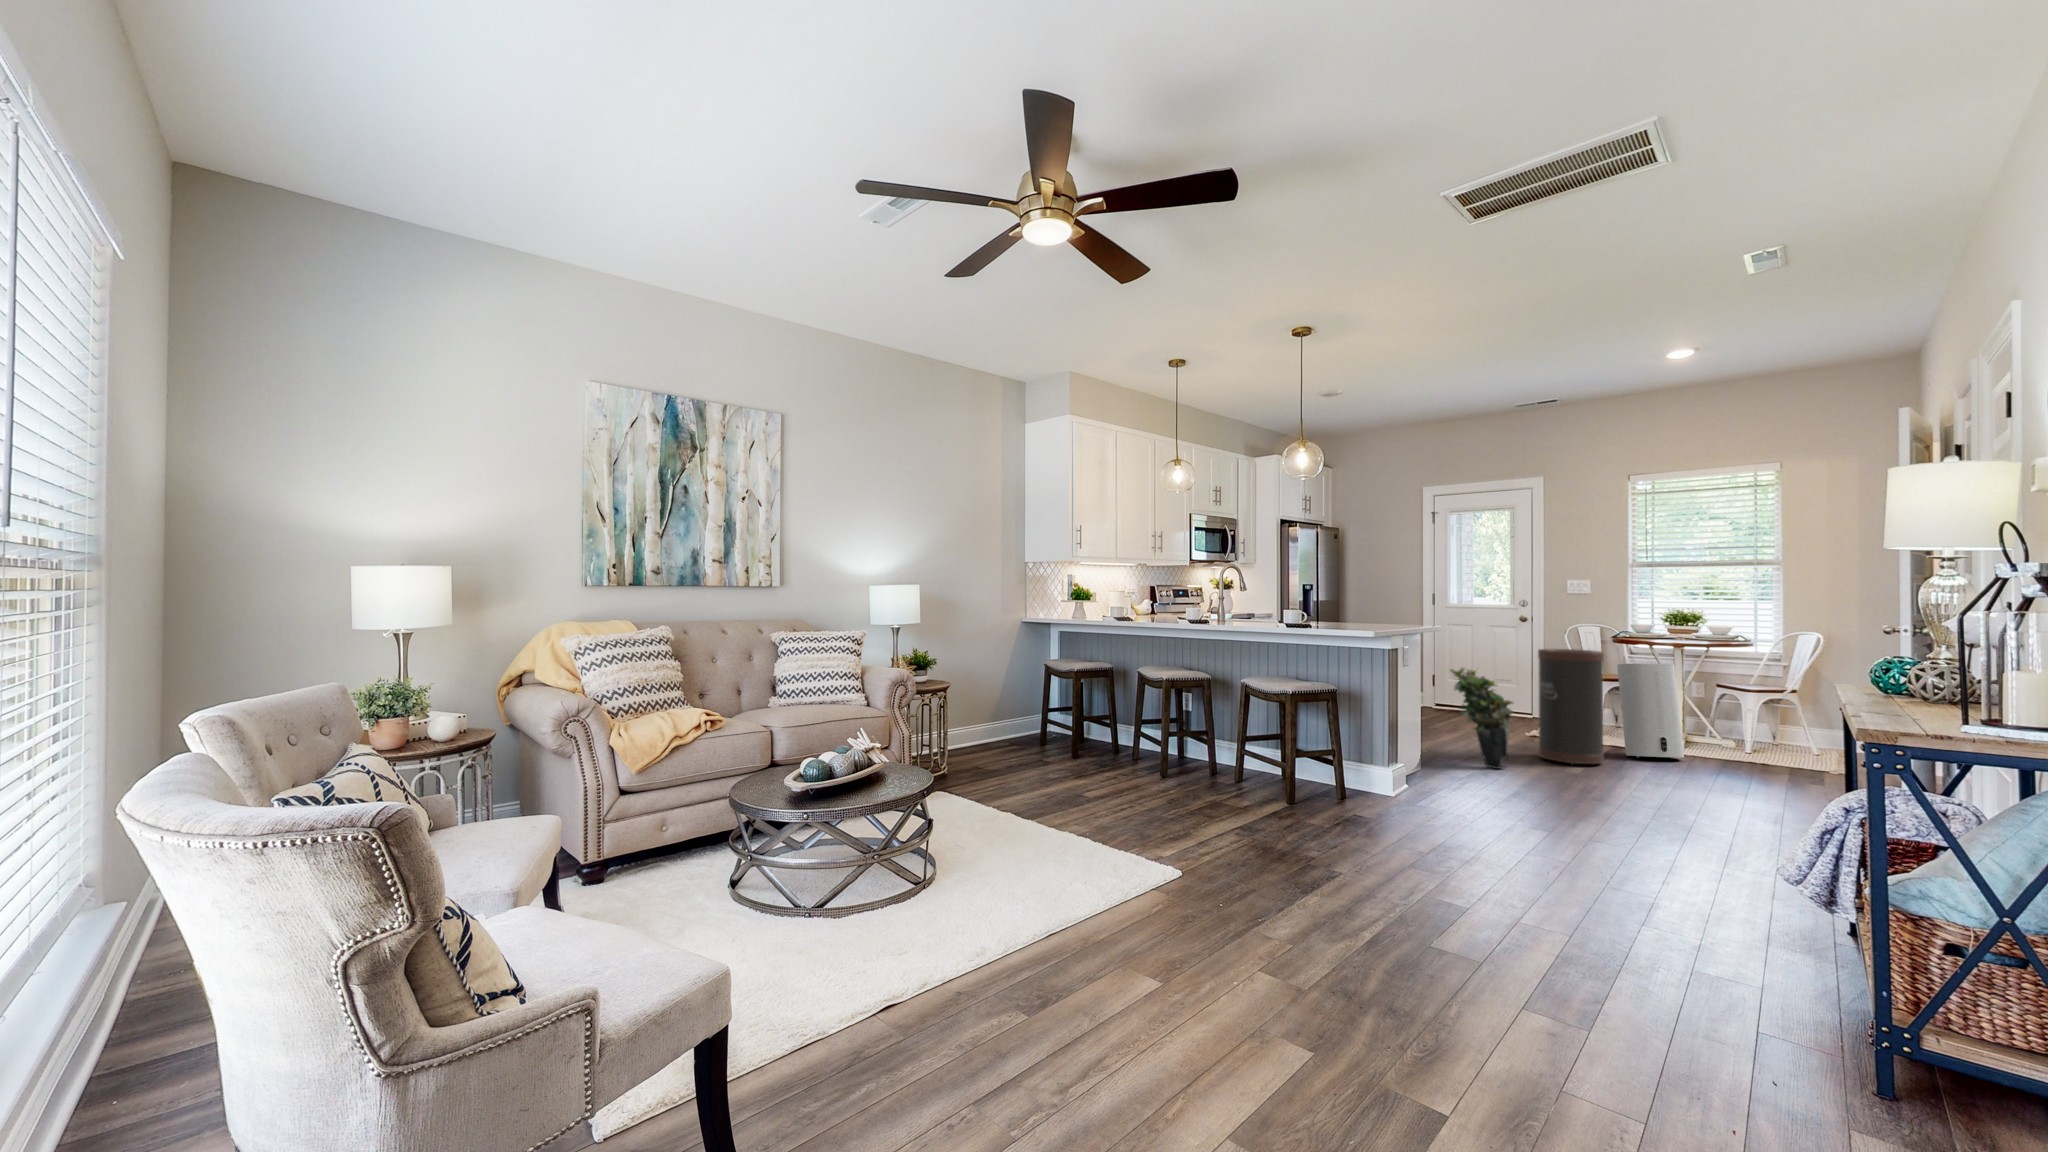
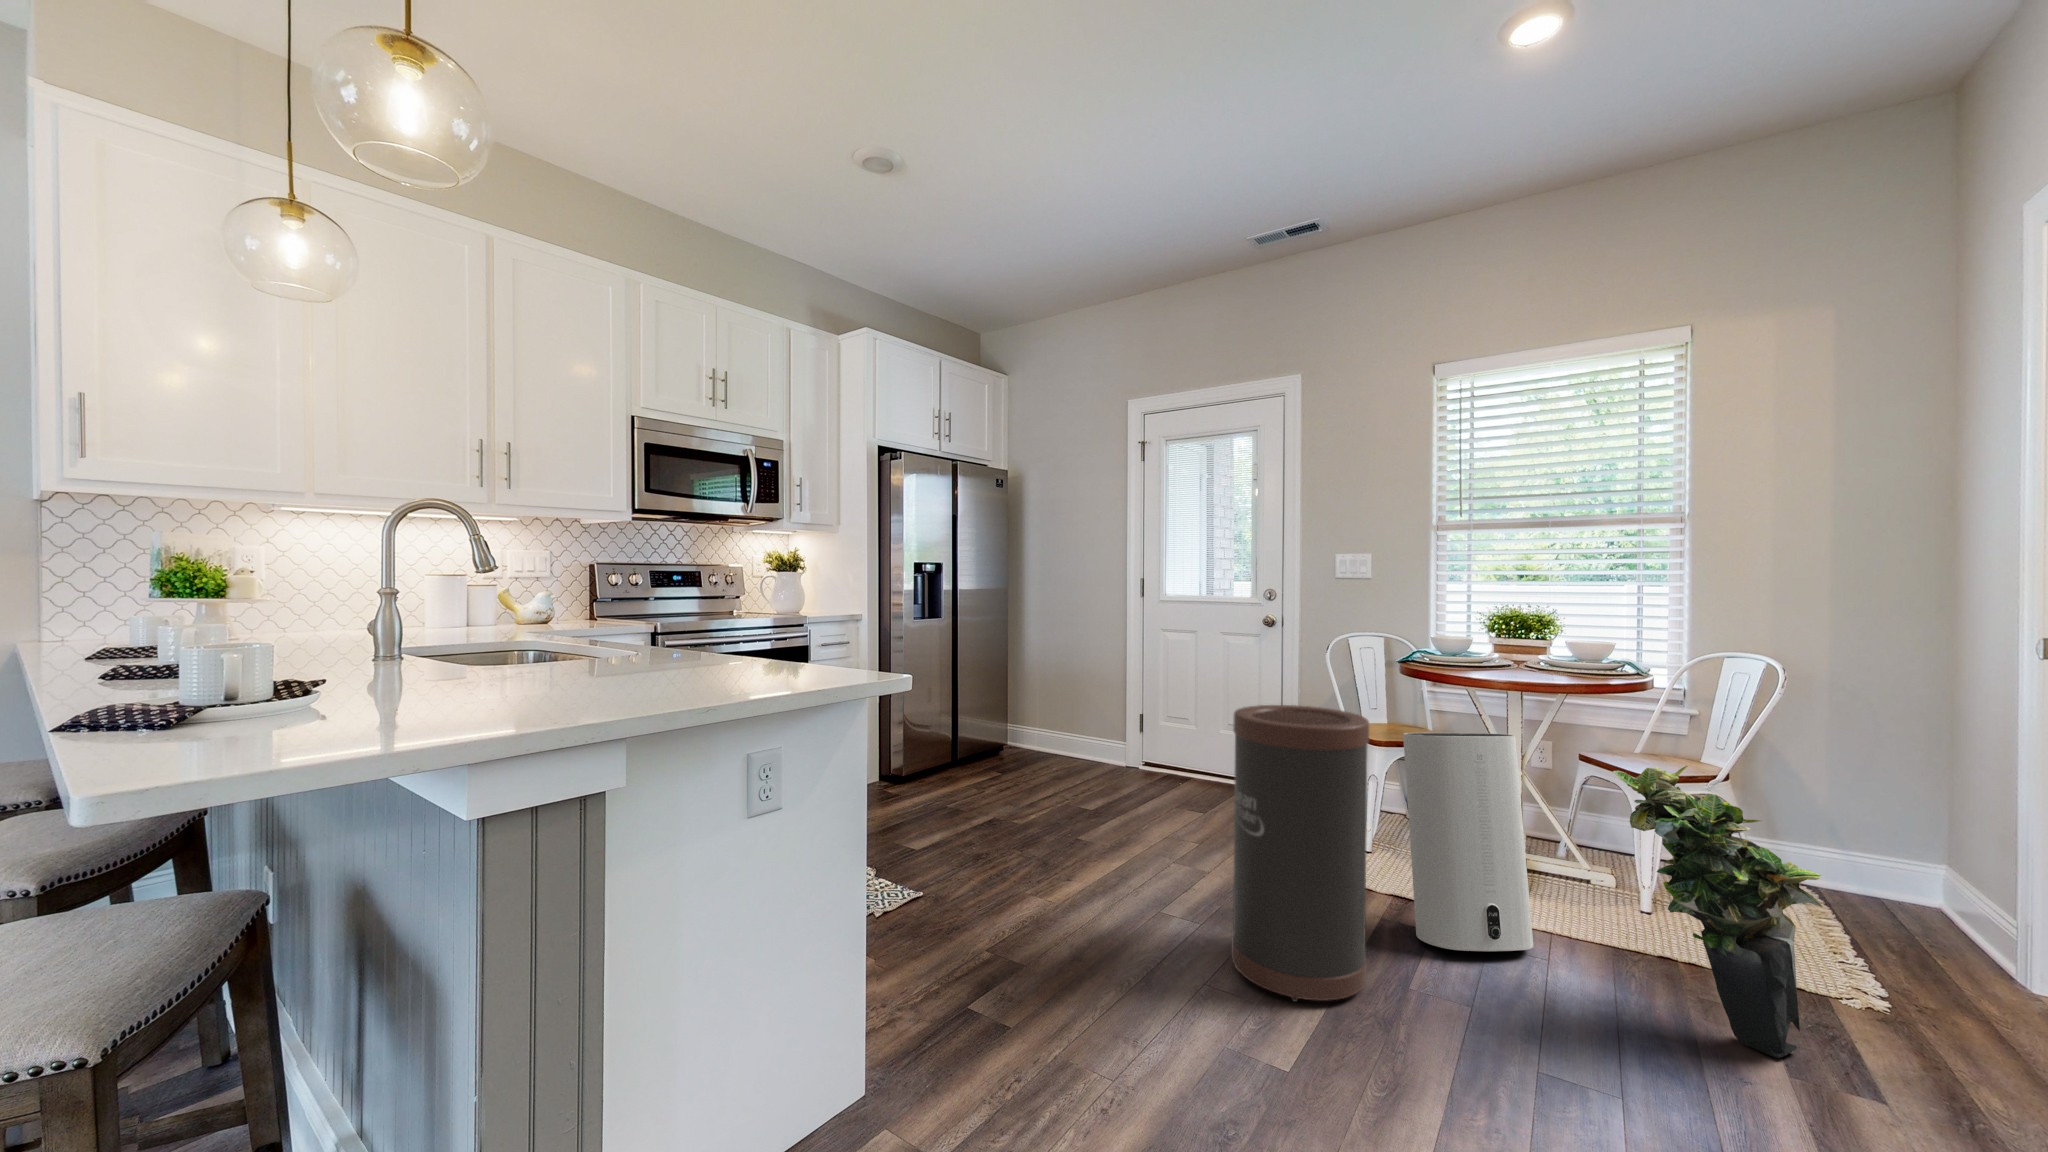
potted plant: present [1450,668,1513,769] -> present [1613,766,1822,1058]

